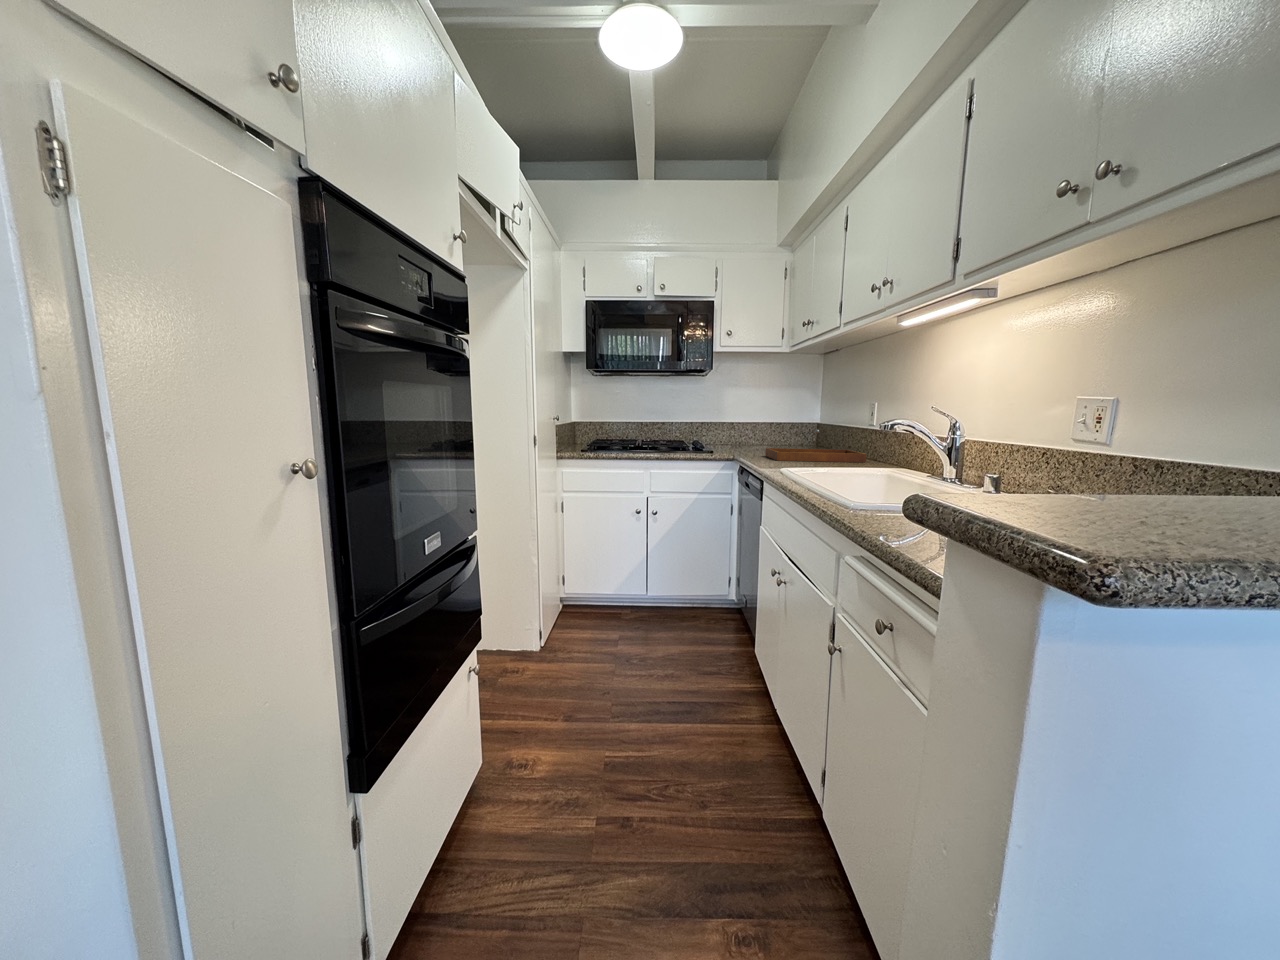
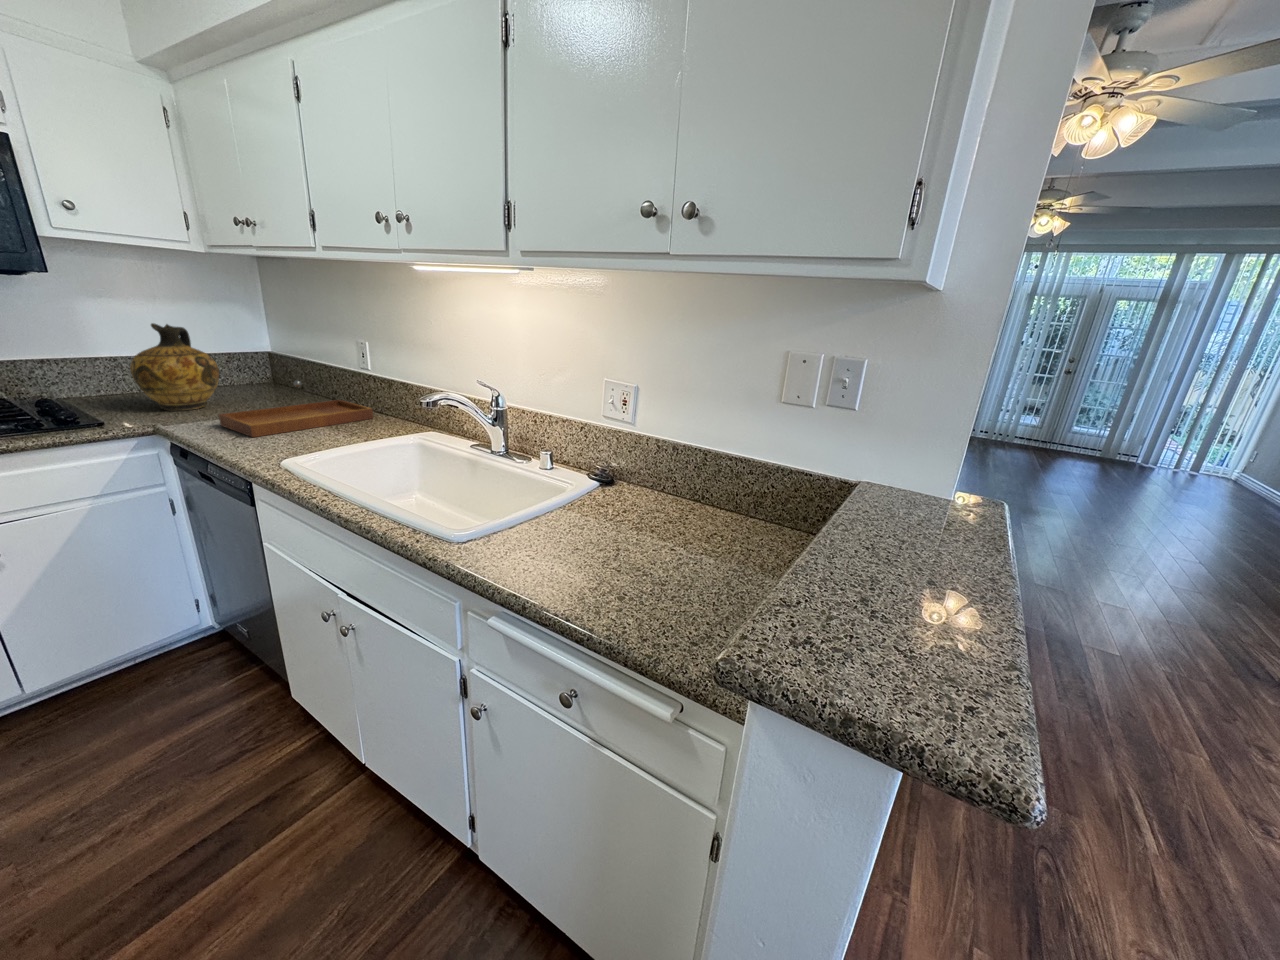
ceramic jug: none [735,396,779,451] -> present [130,323,219,410]

